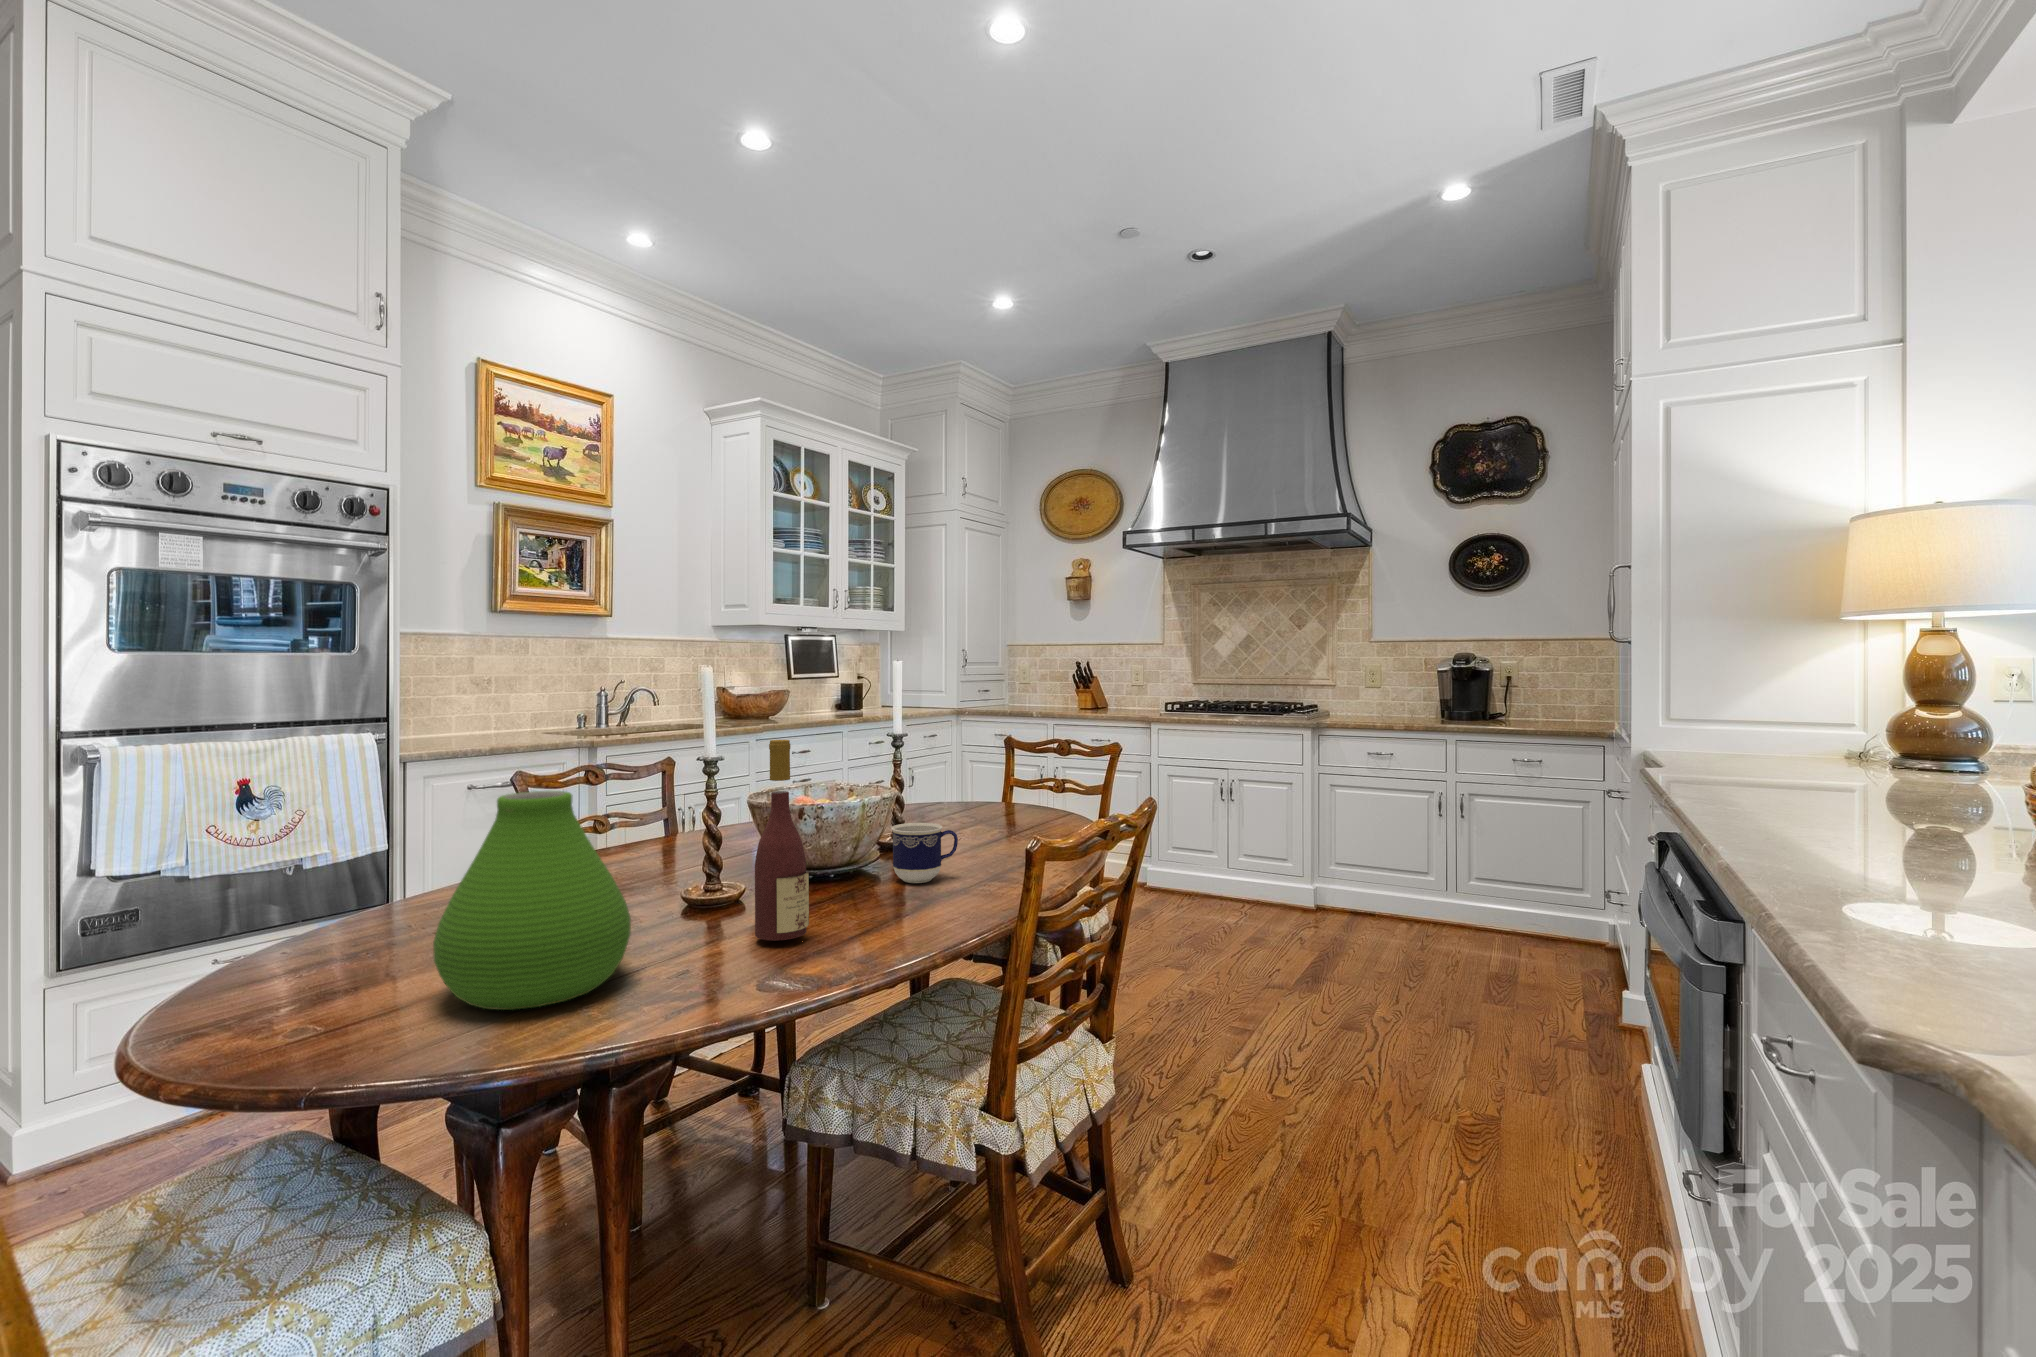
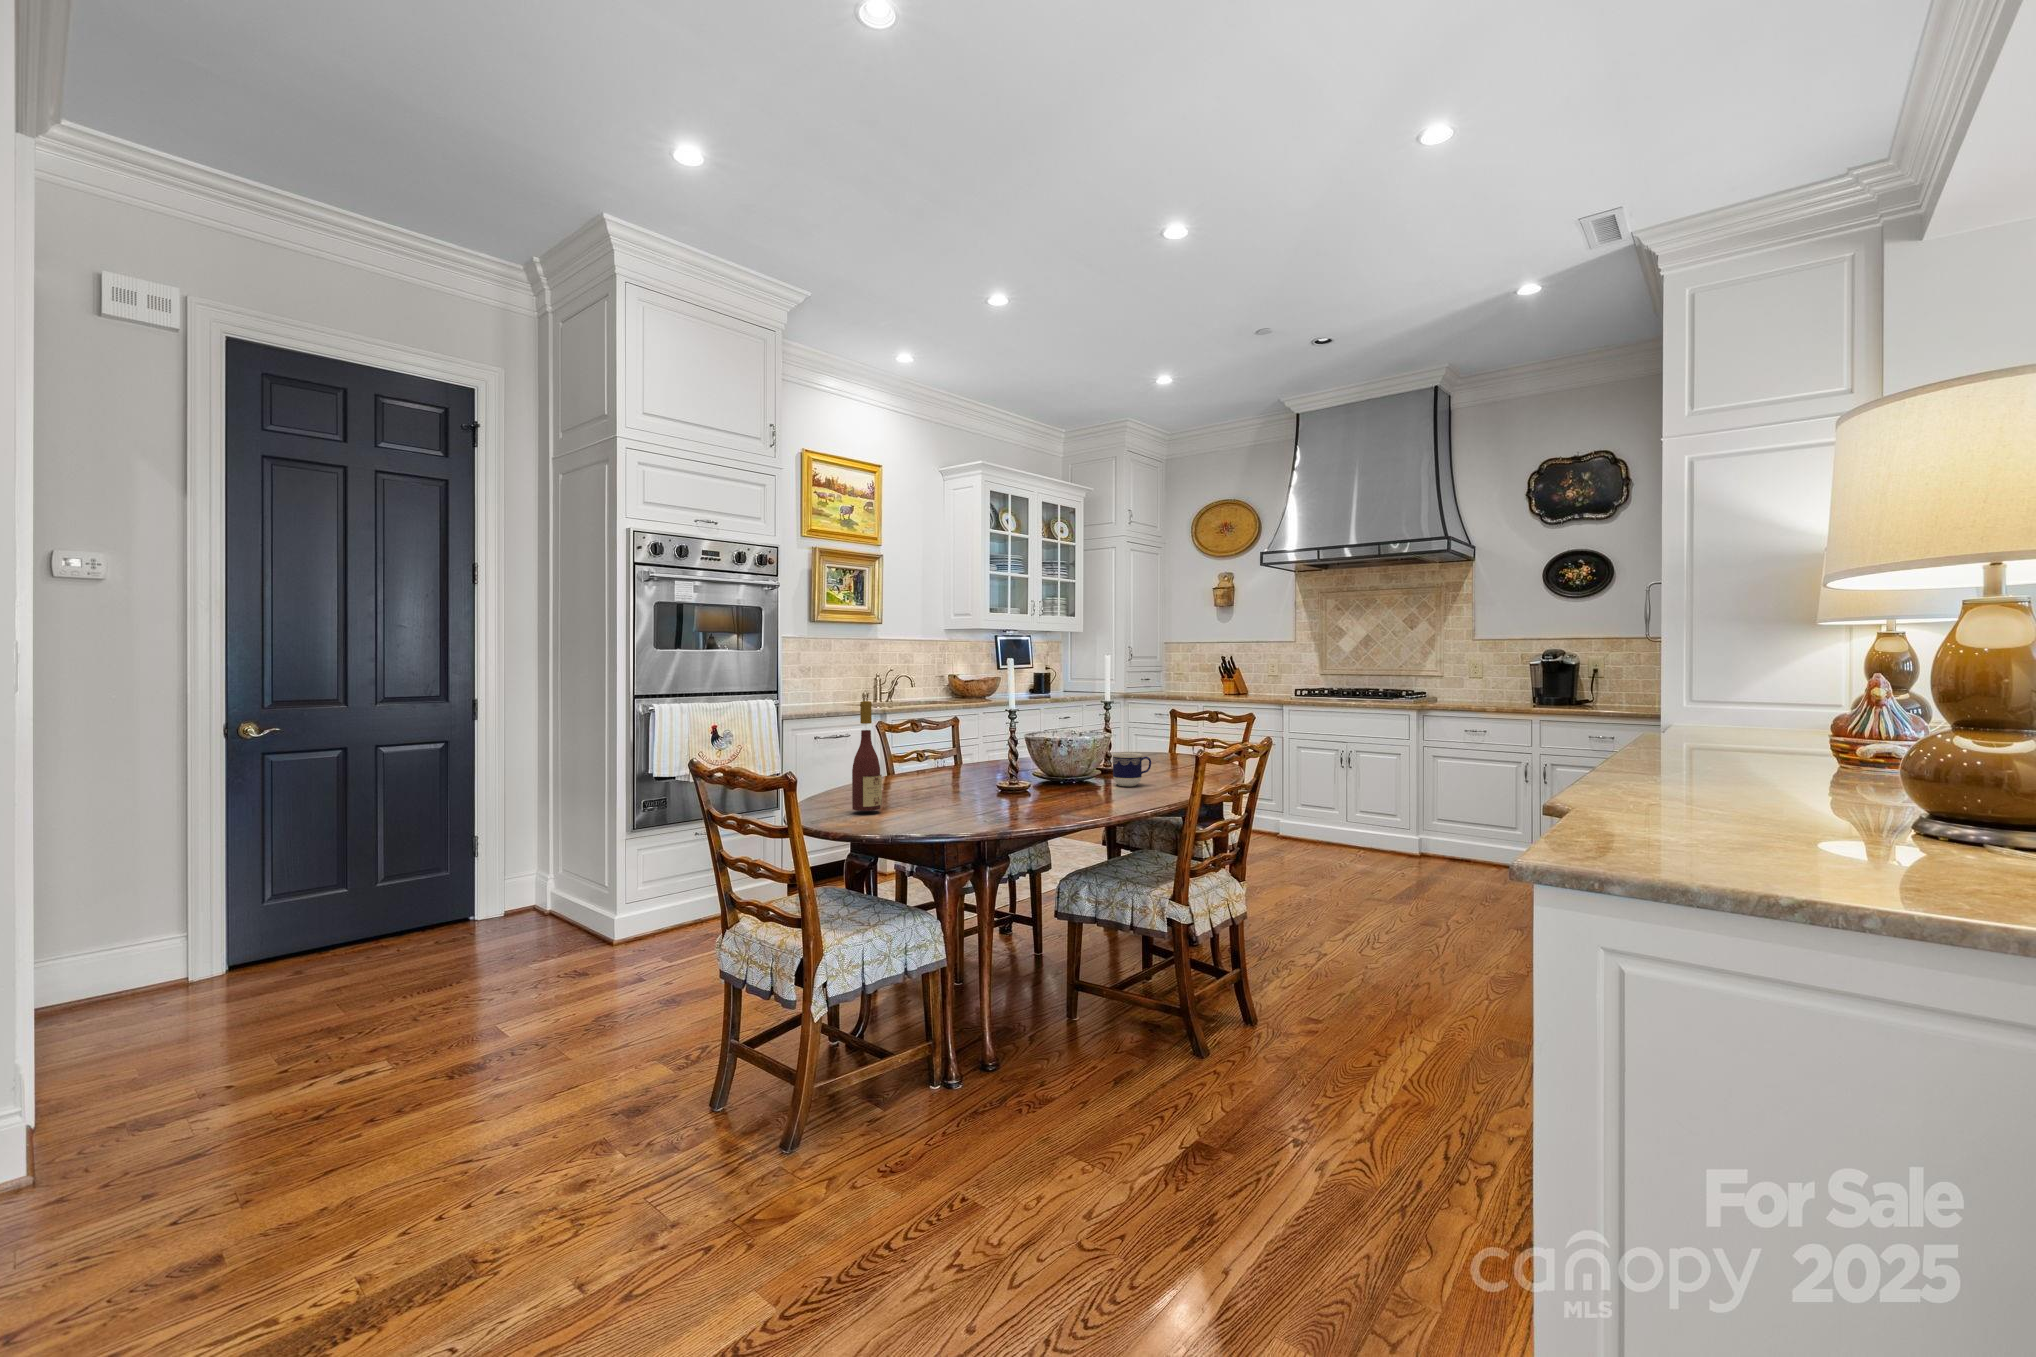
wine bottle: present [755,740,809,940] -> present [852,701,882,811]
vase: present [433,791,631,1010] -> none [917,720,1000,819]

